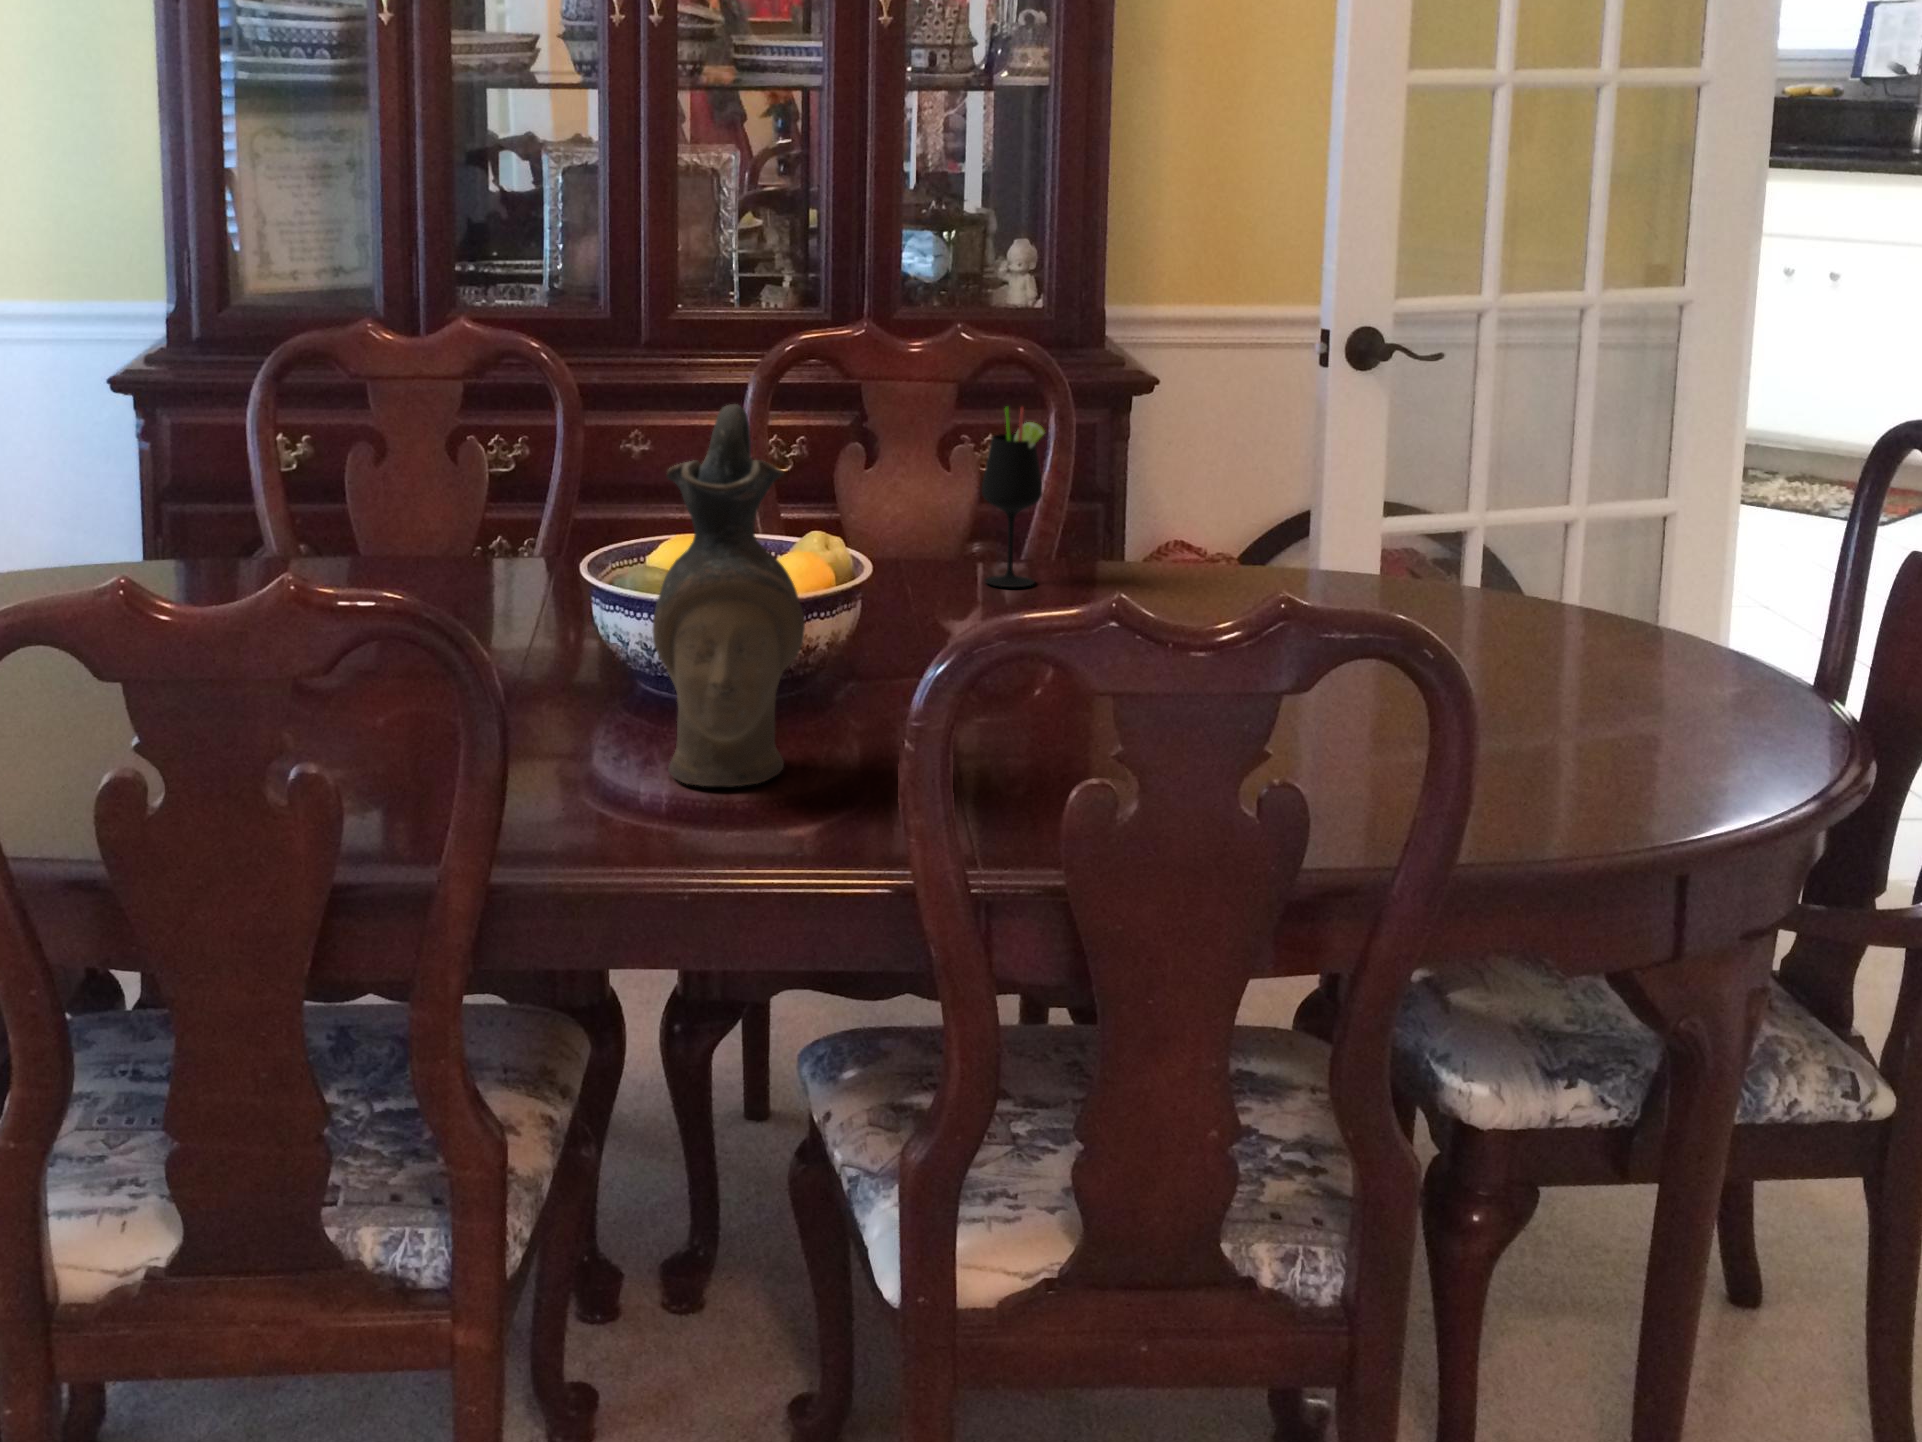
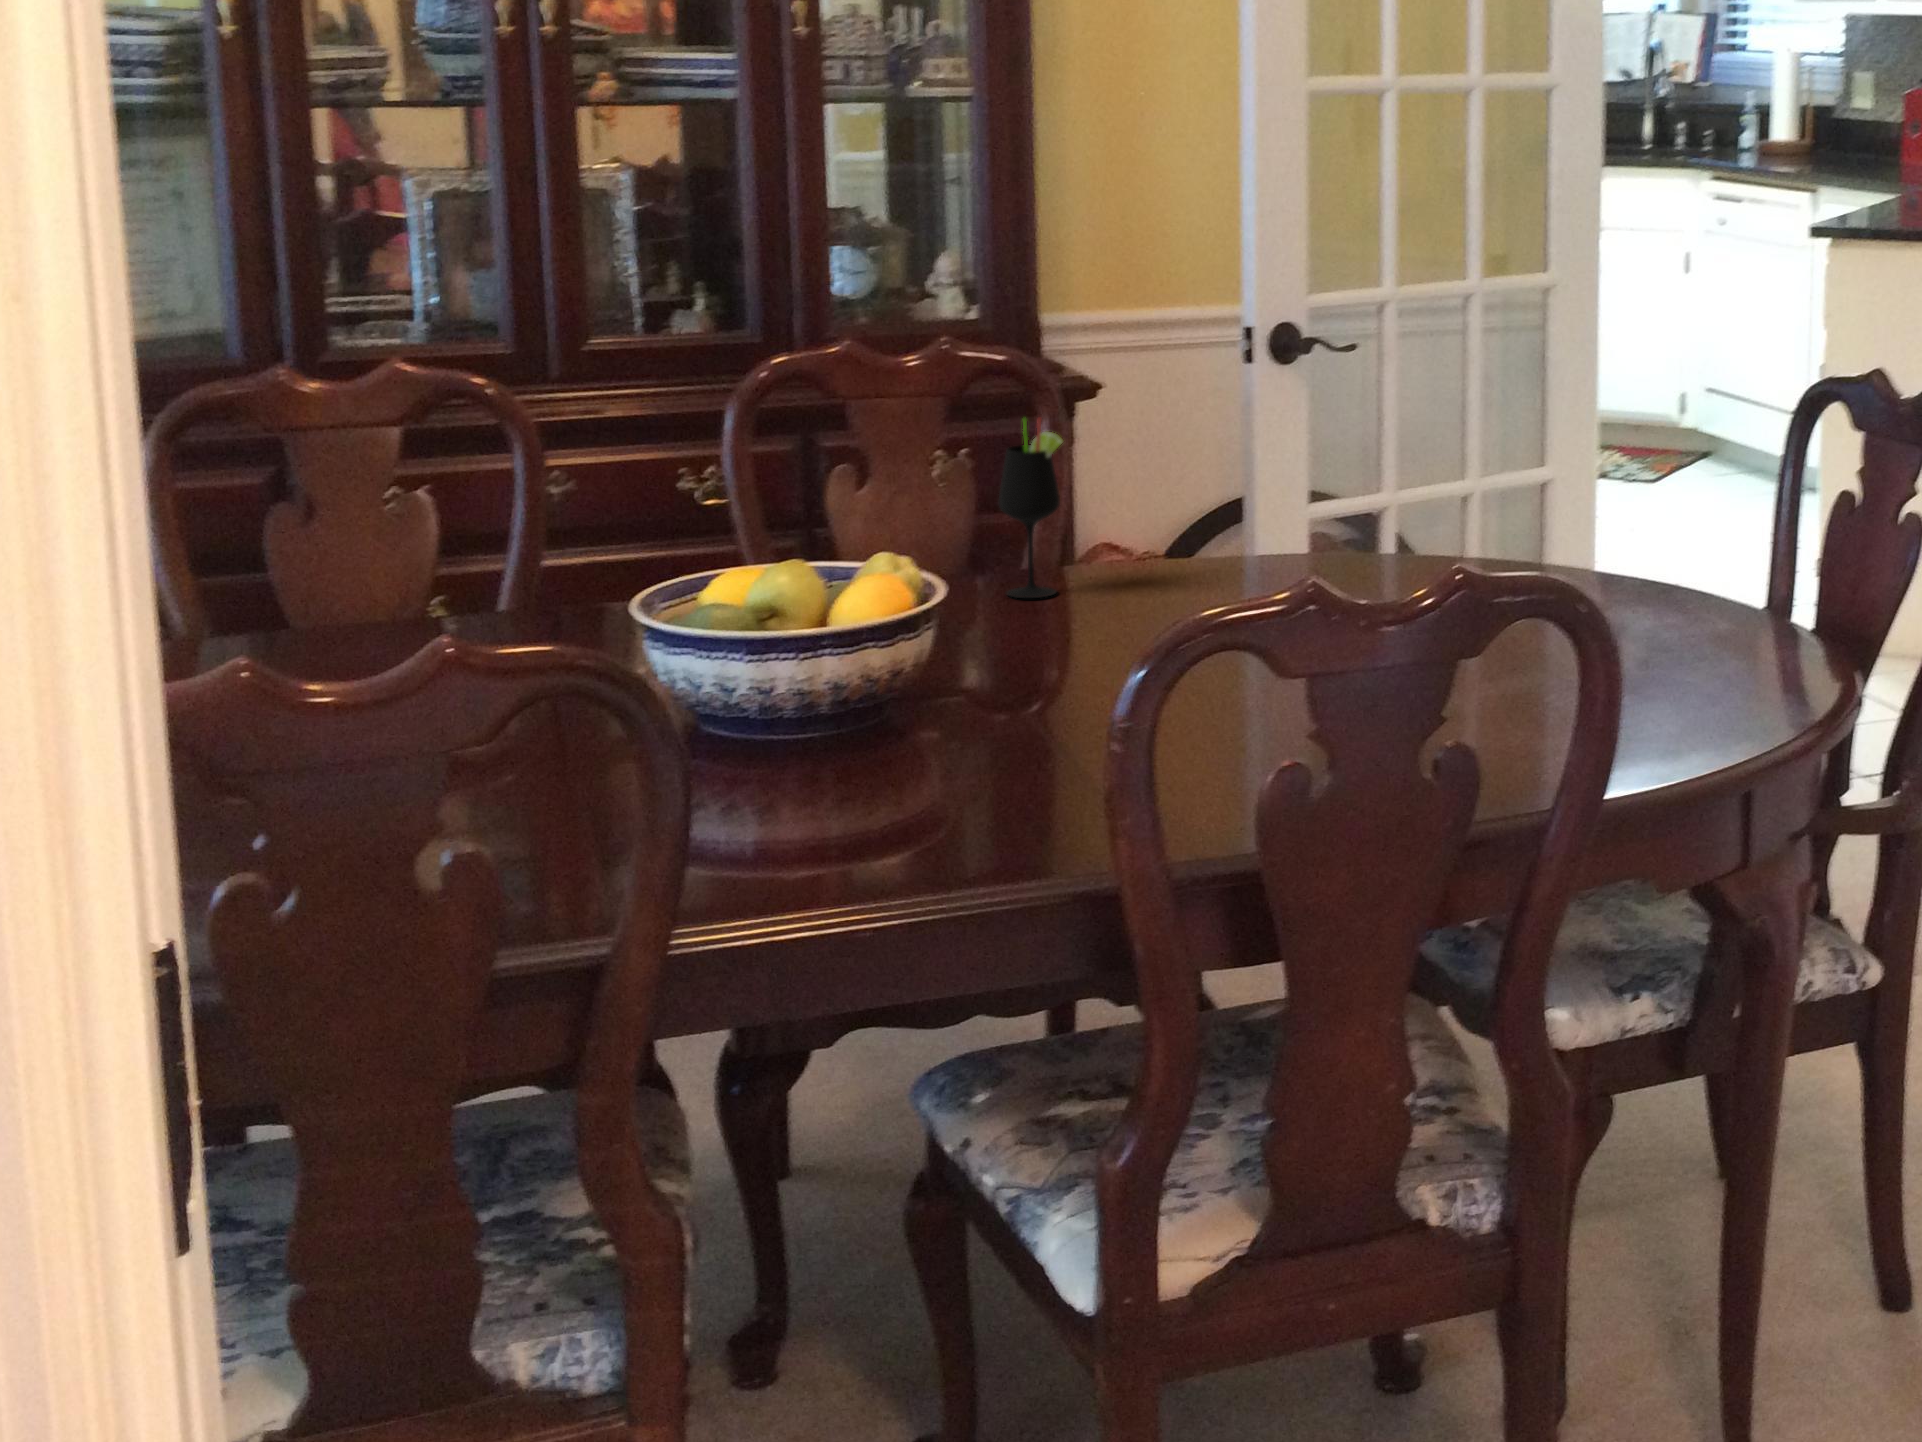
ceramic pitcher: present [653,404,805,786] -> none [776,429,937,825]

